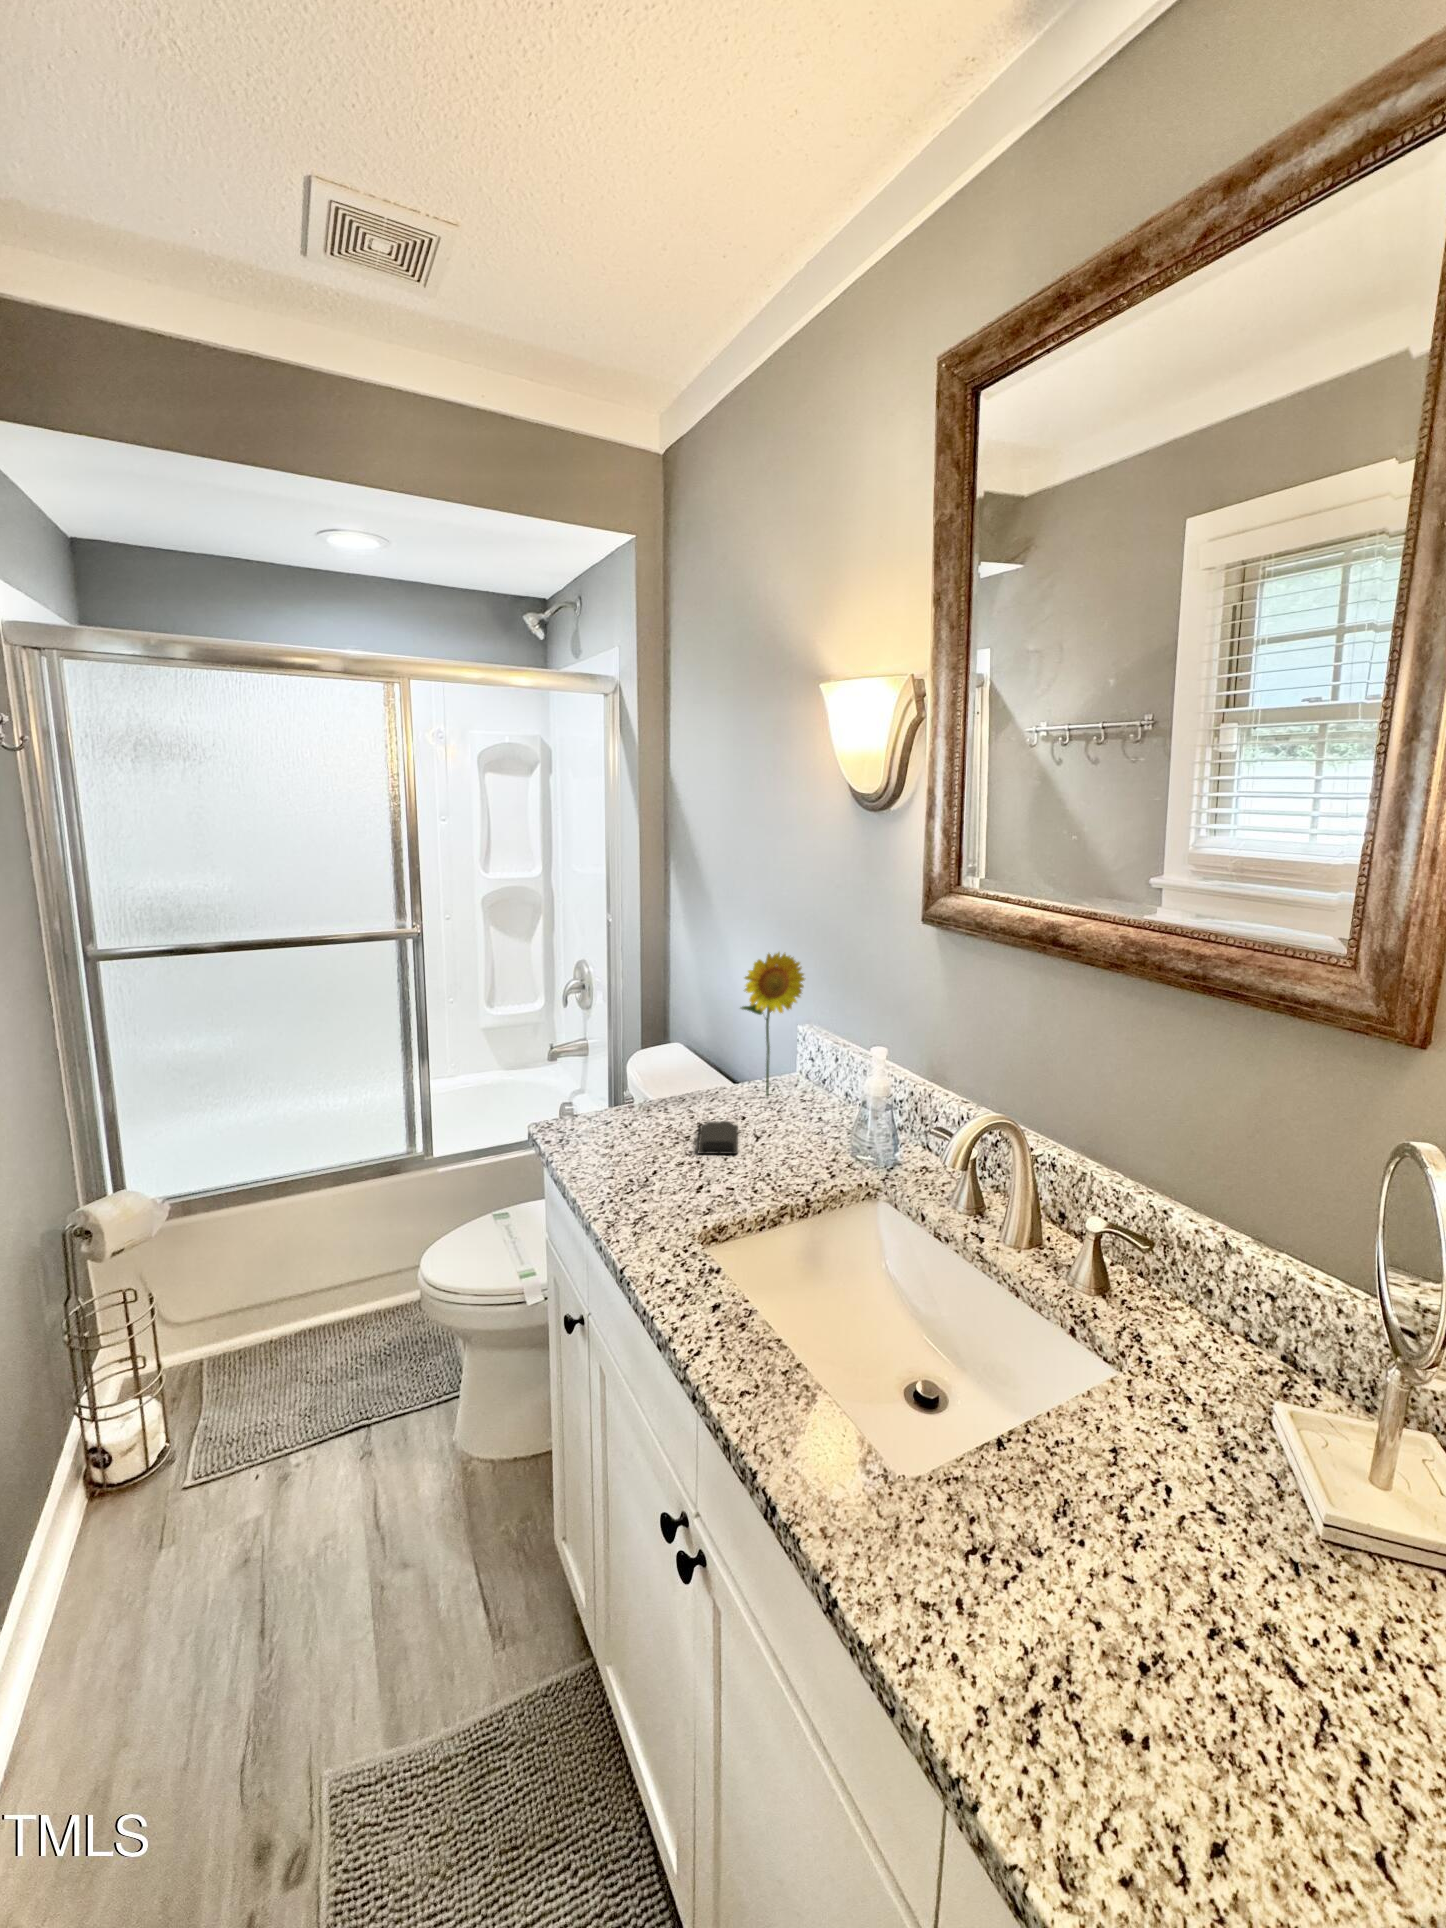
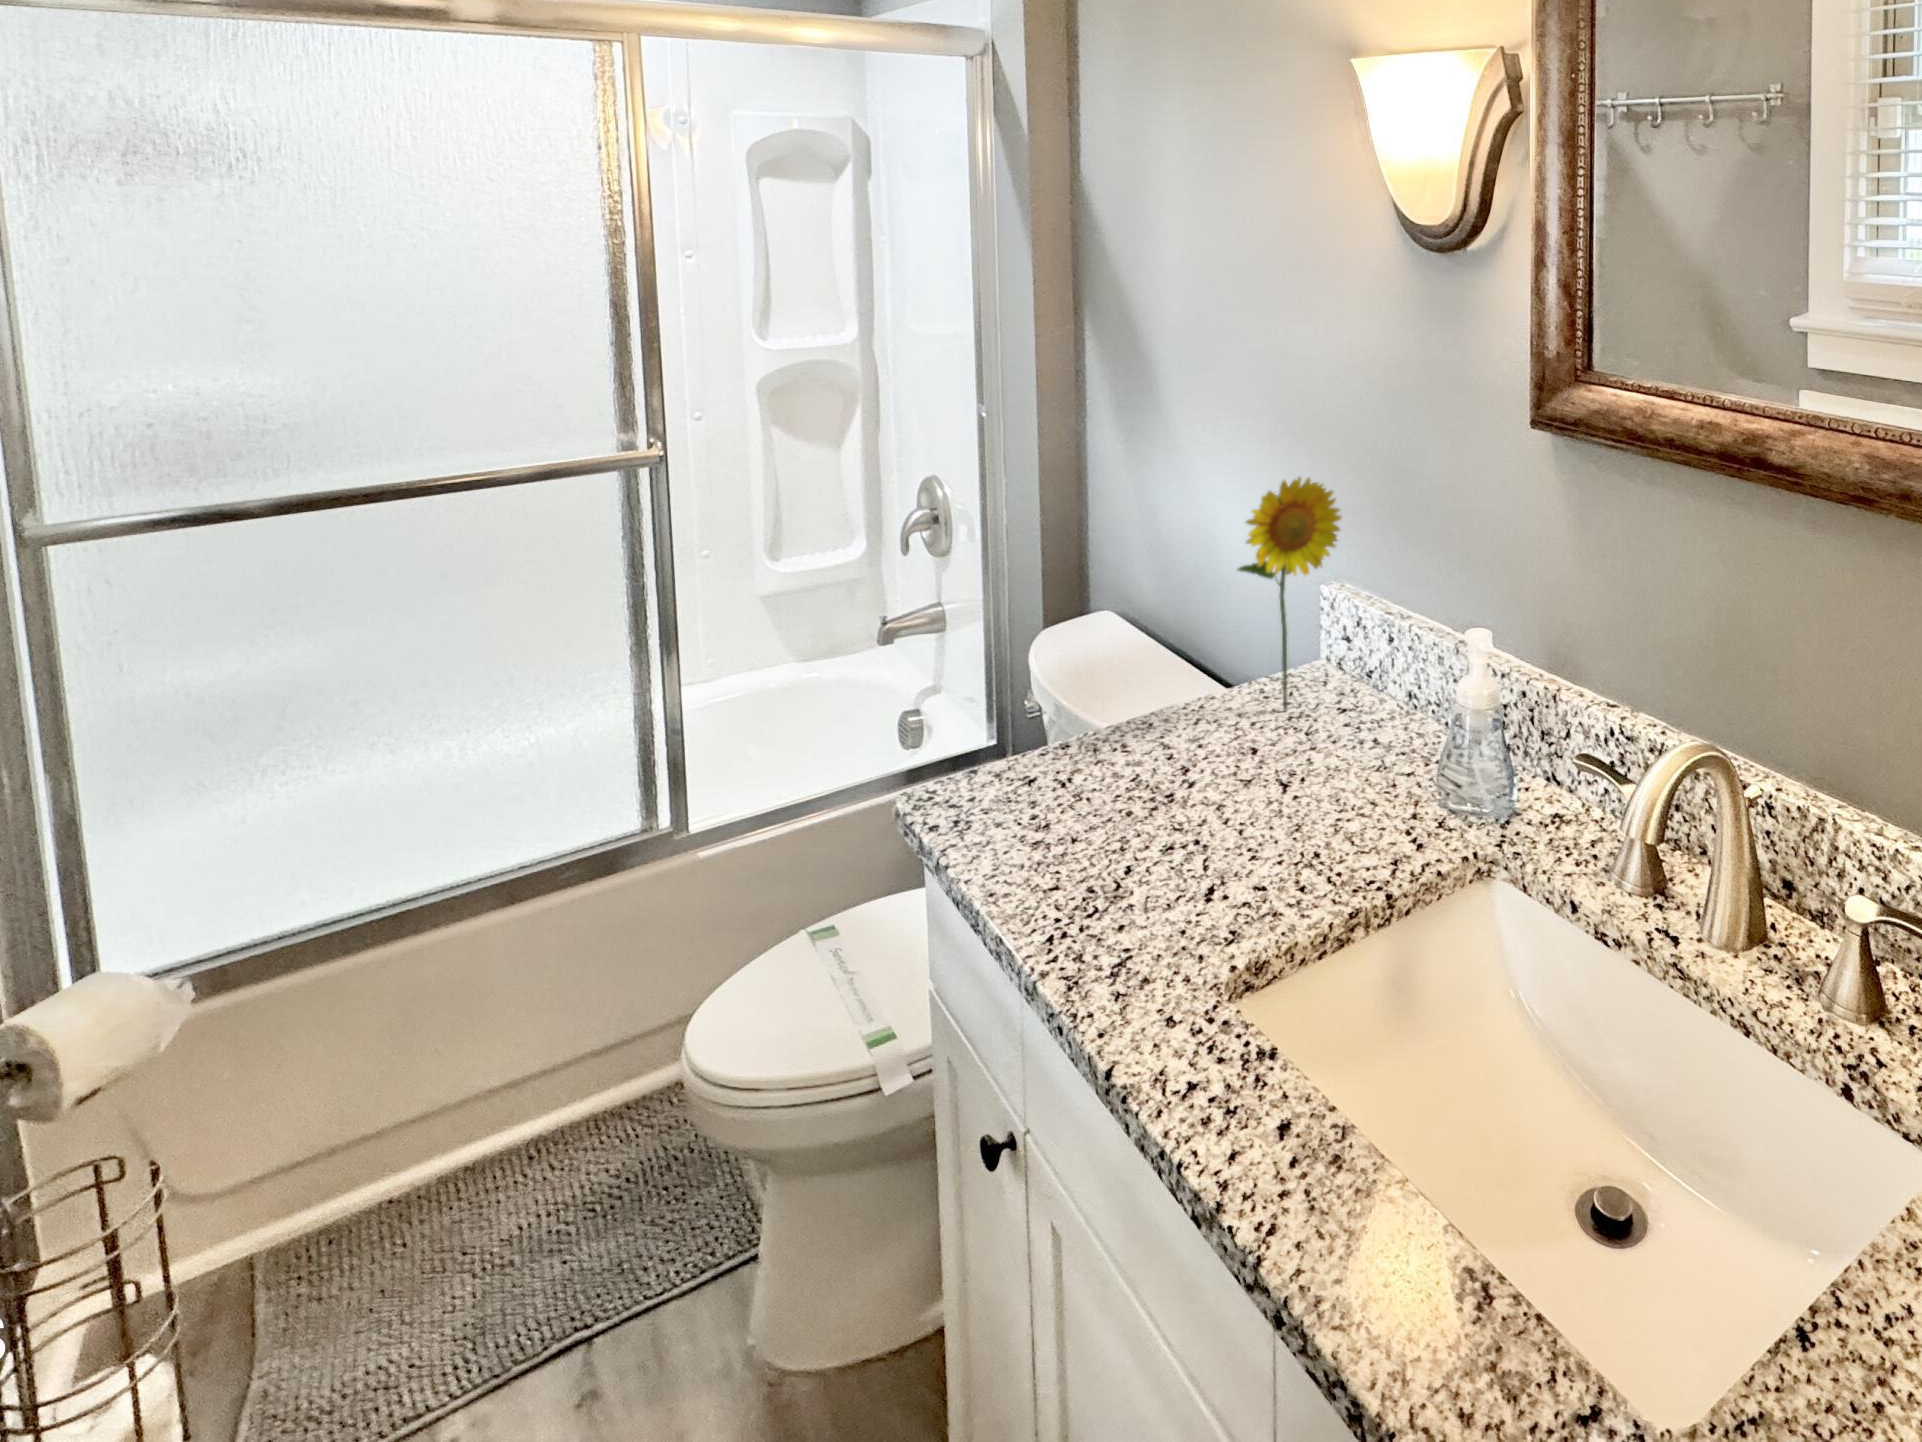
soap bar: present [698,1121,738,1154] -> none [1188,762,1261,828]

